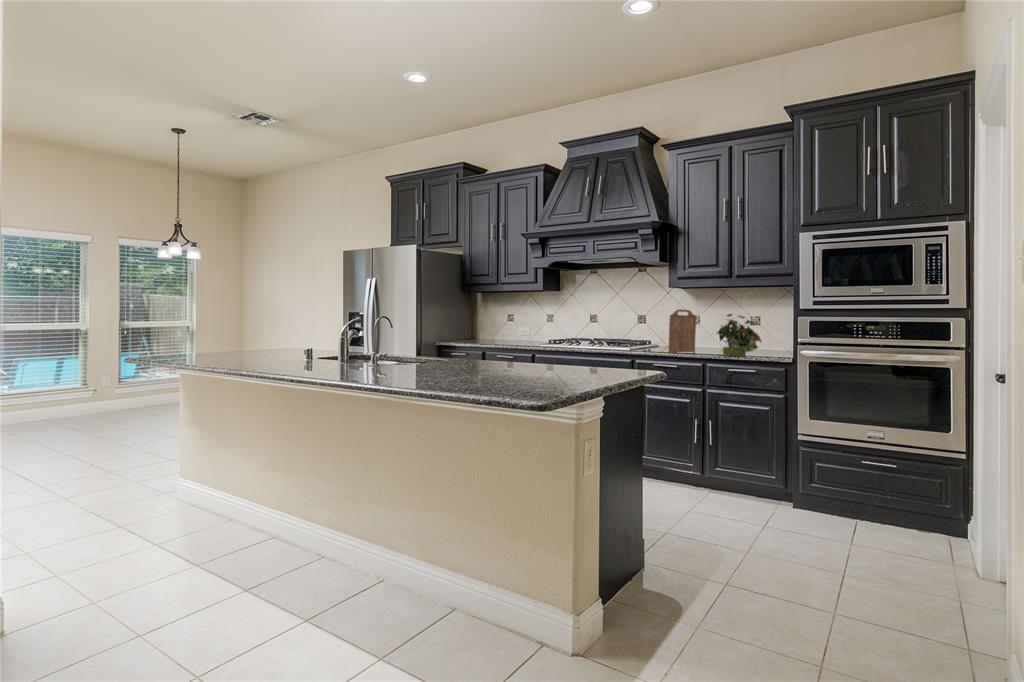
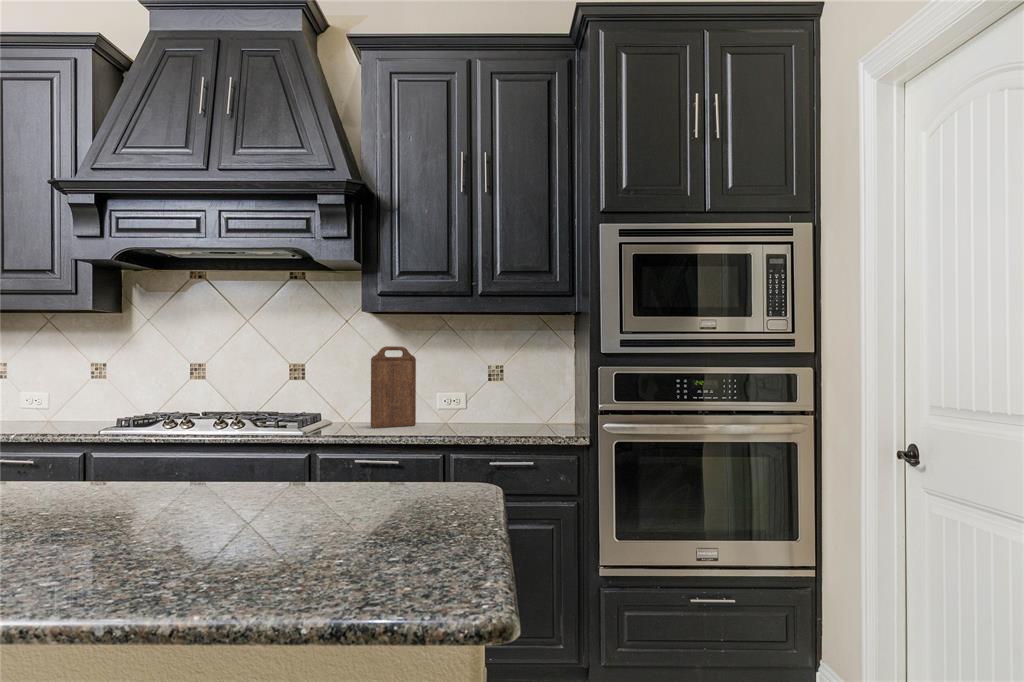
potted plant: present [717,314,762,357] -> none [456,357,533,433]

